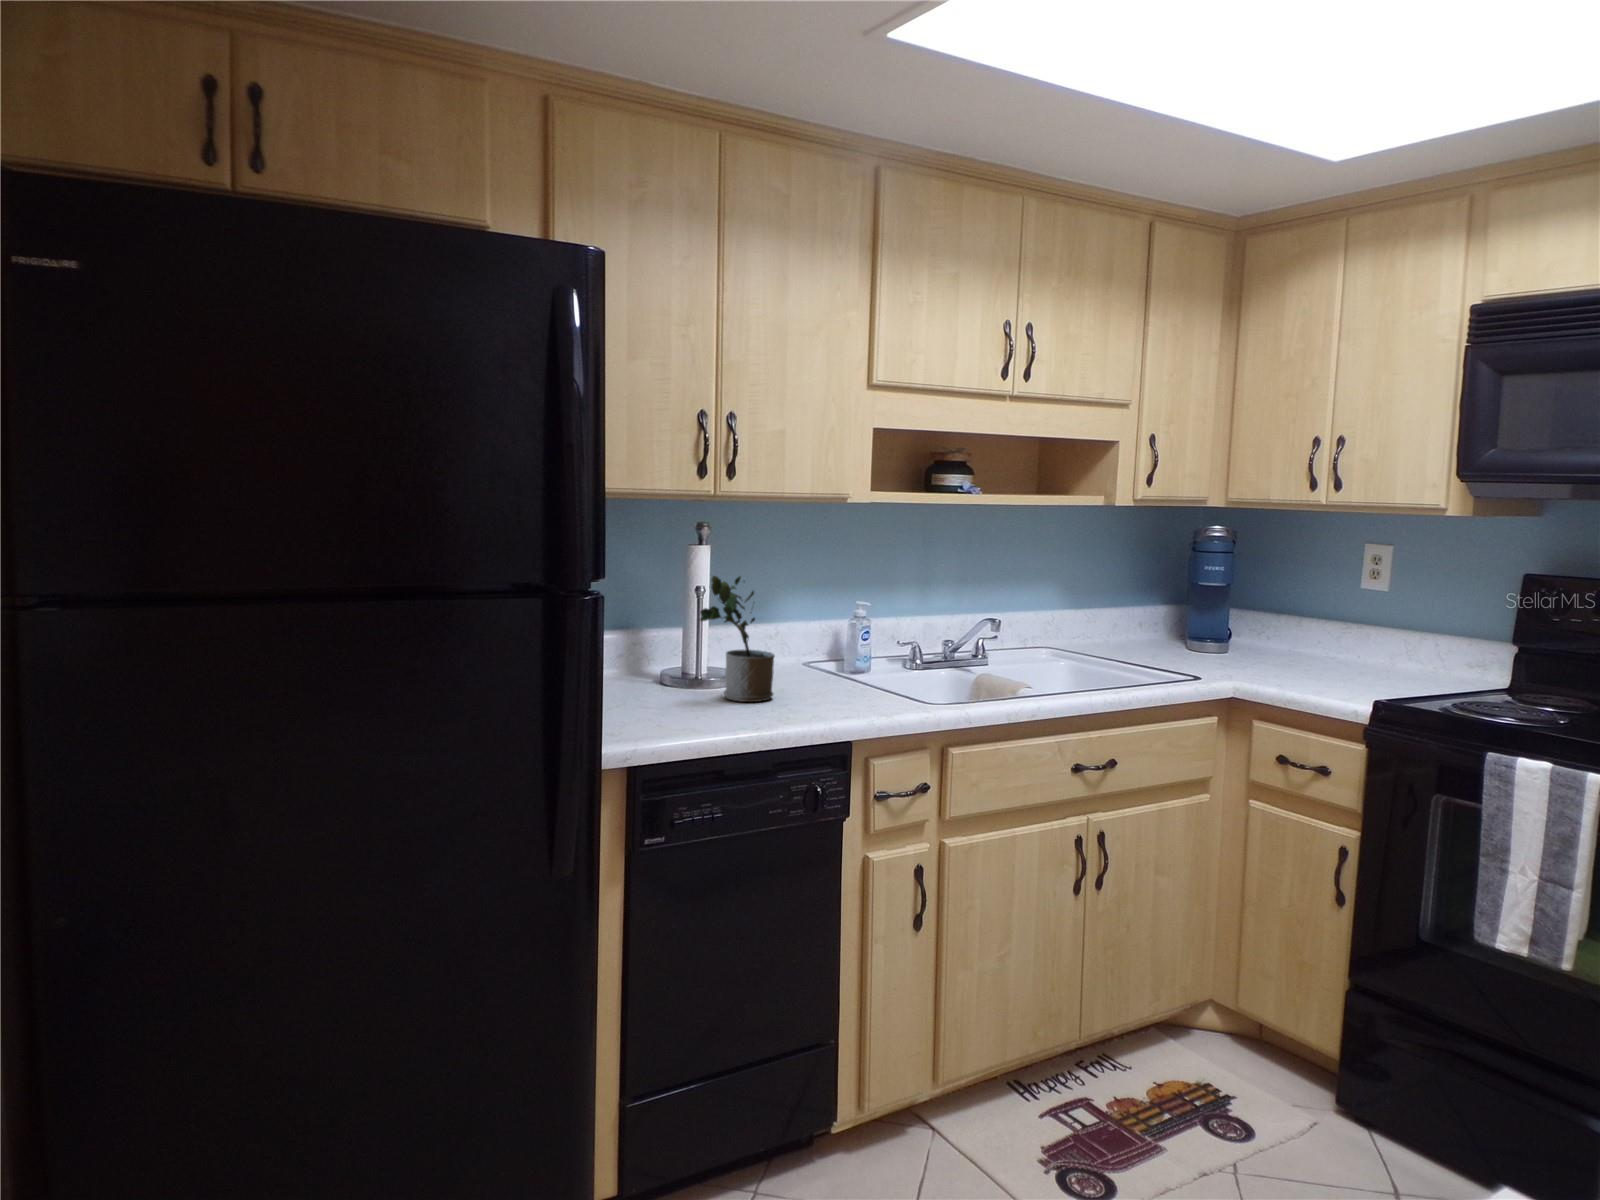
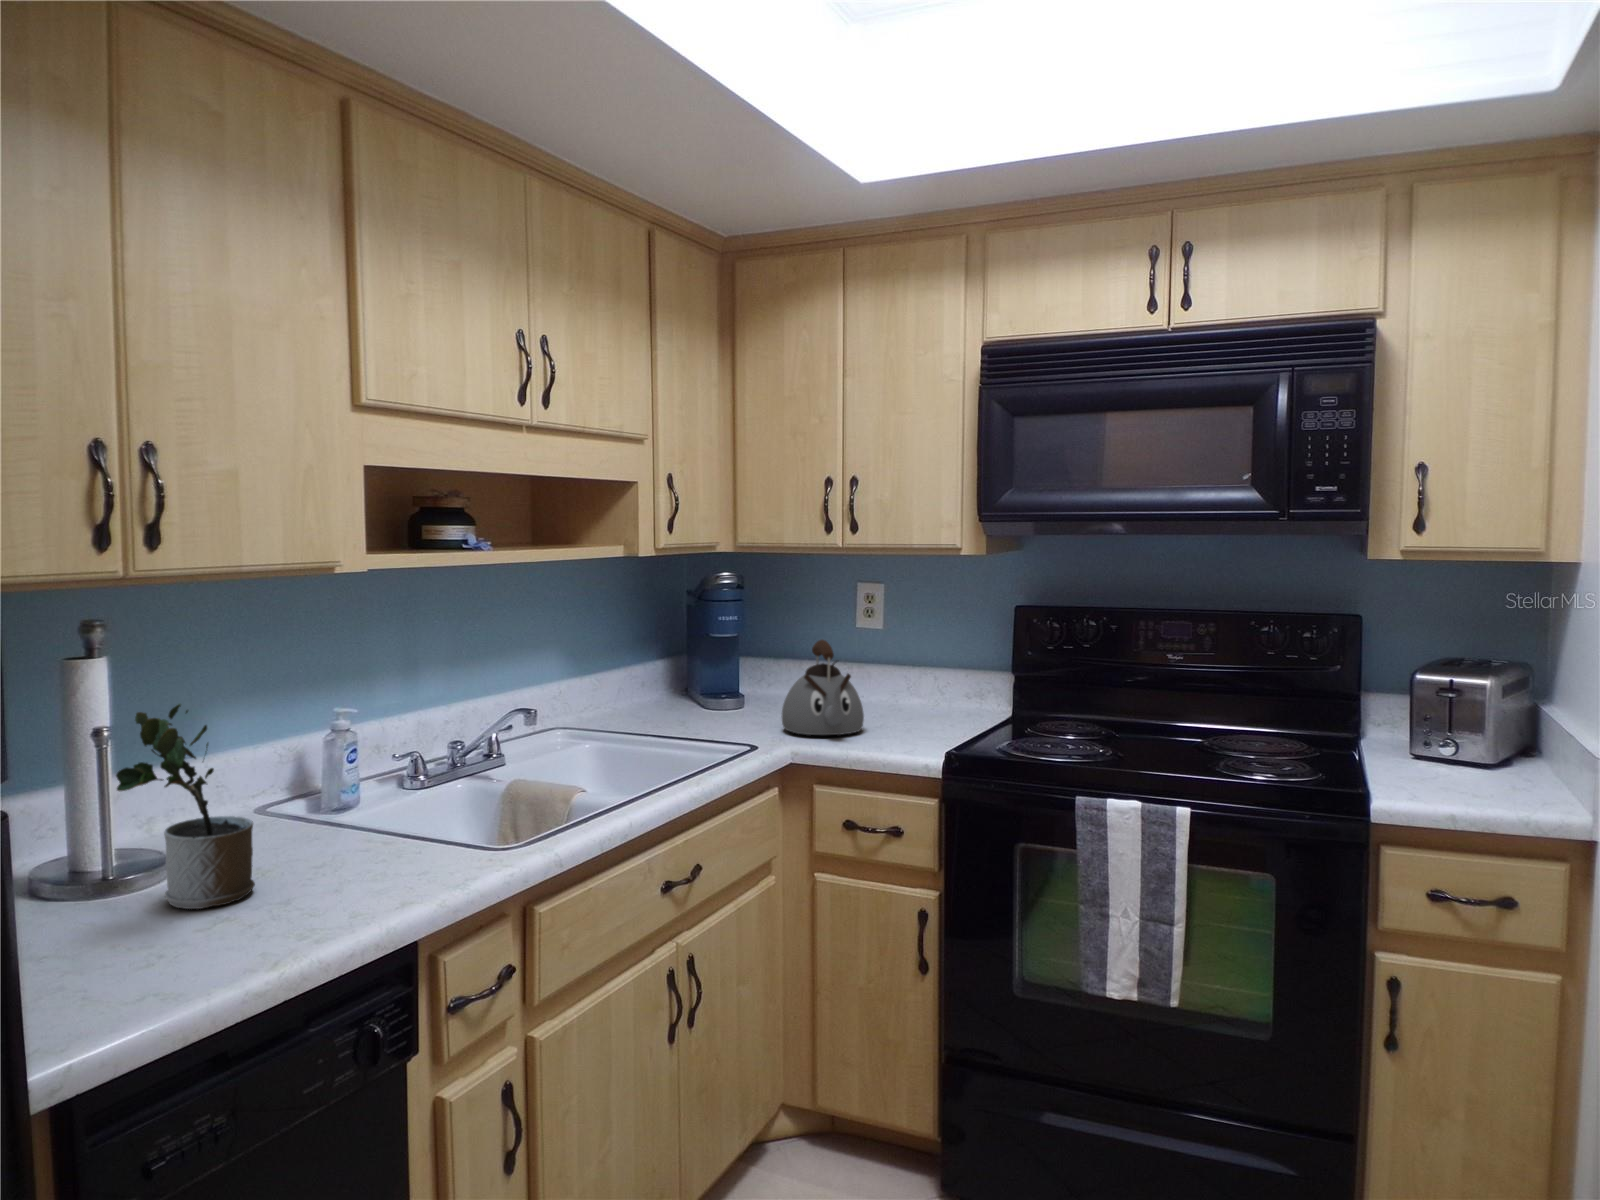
kettle: none [1243,589,1326,679] -> present [782,640,864,735]

